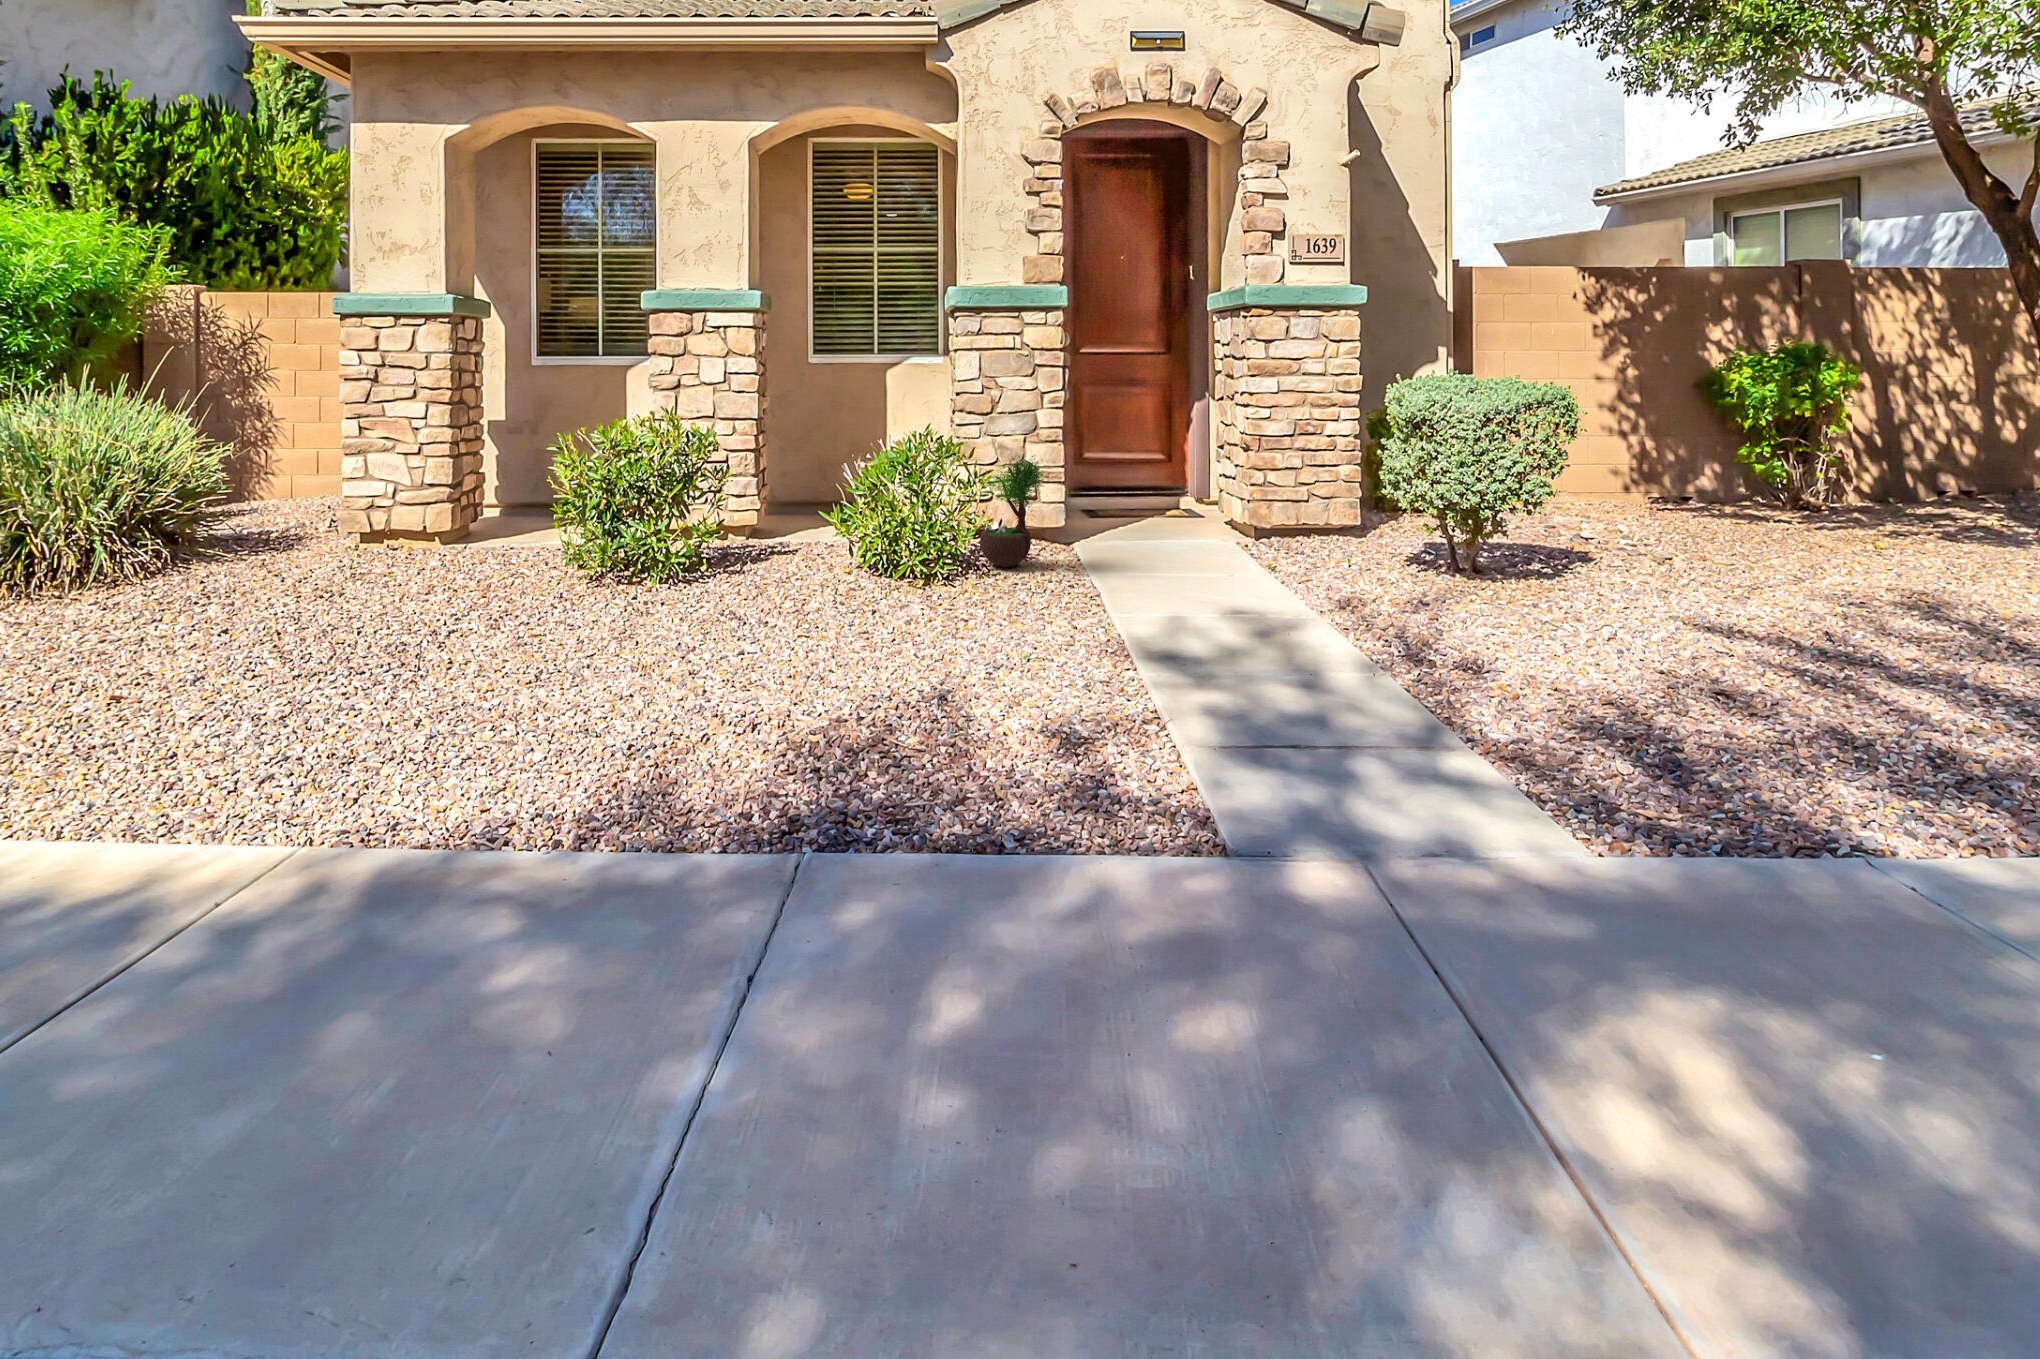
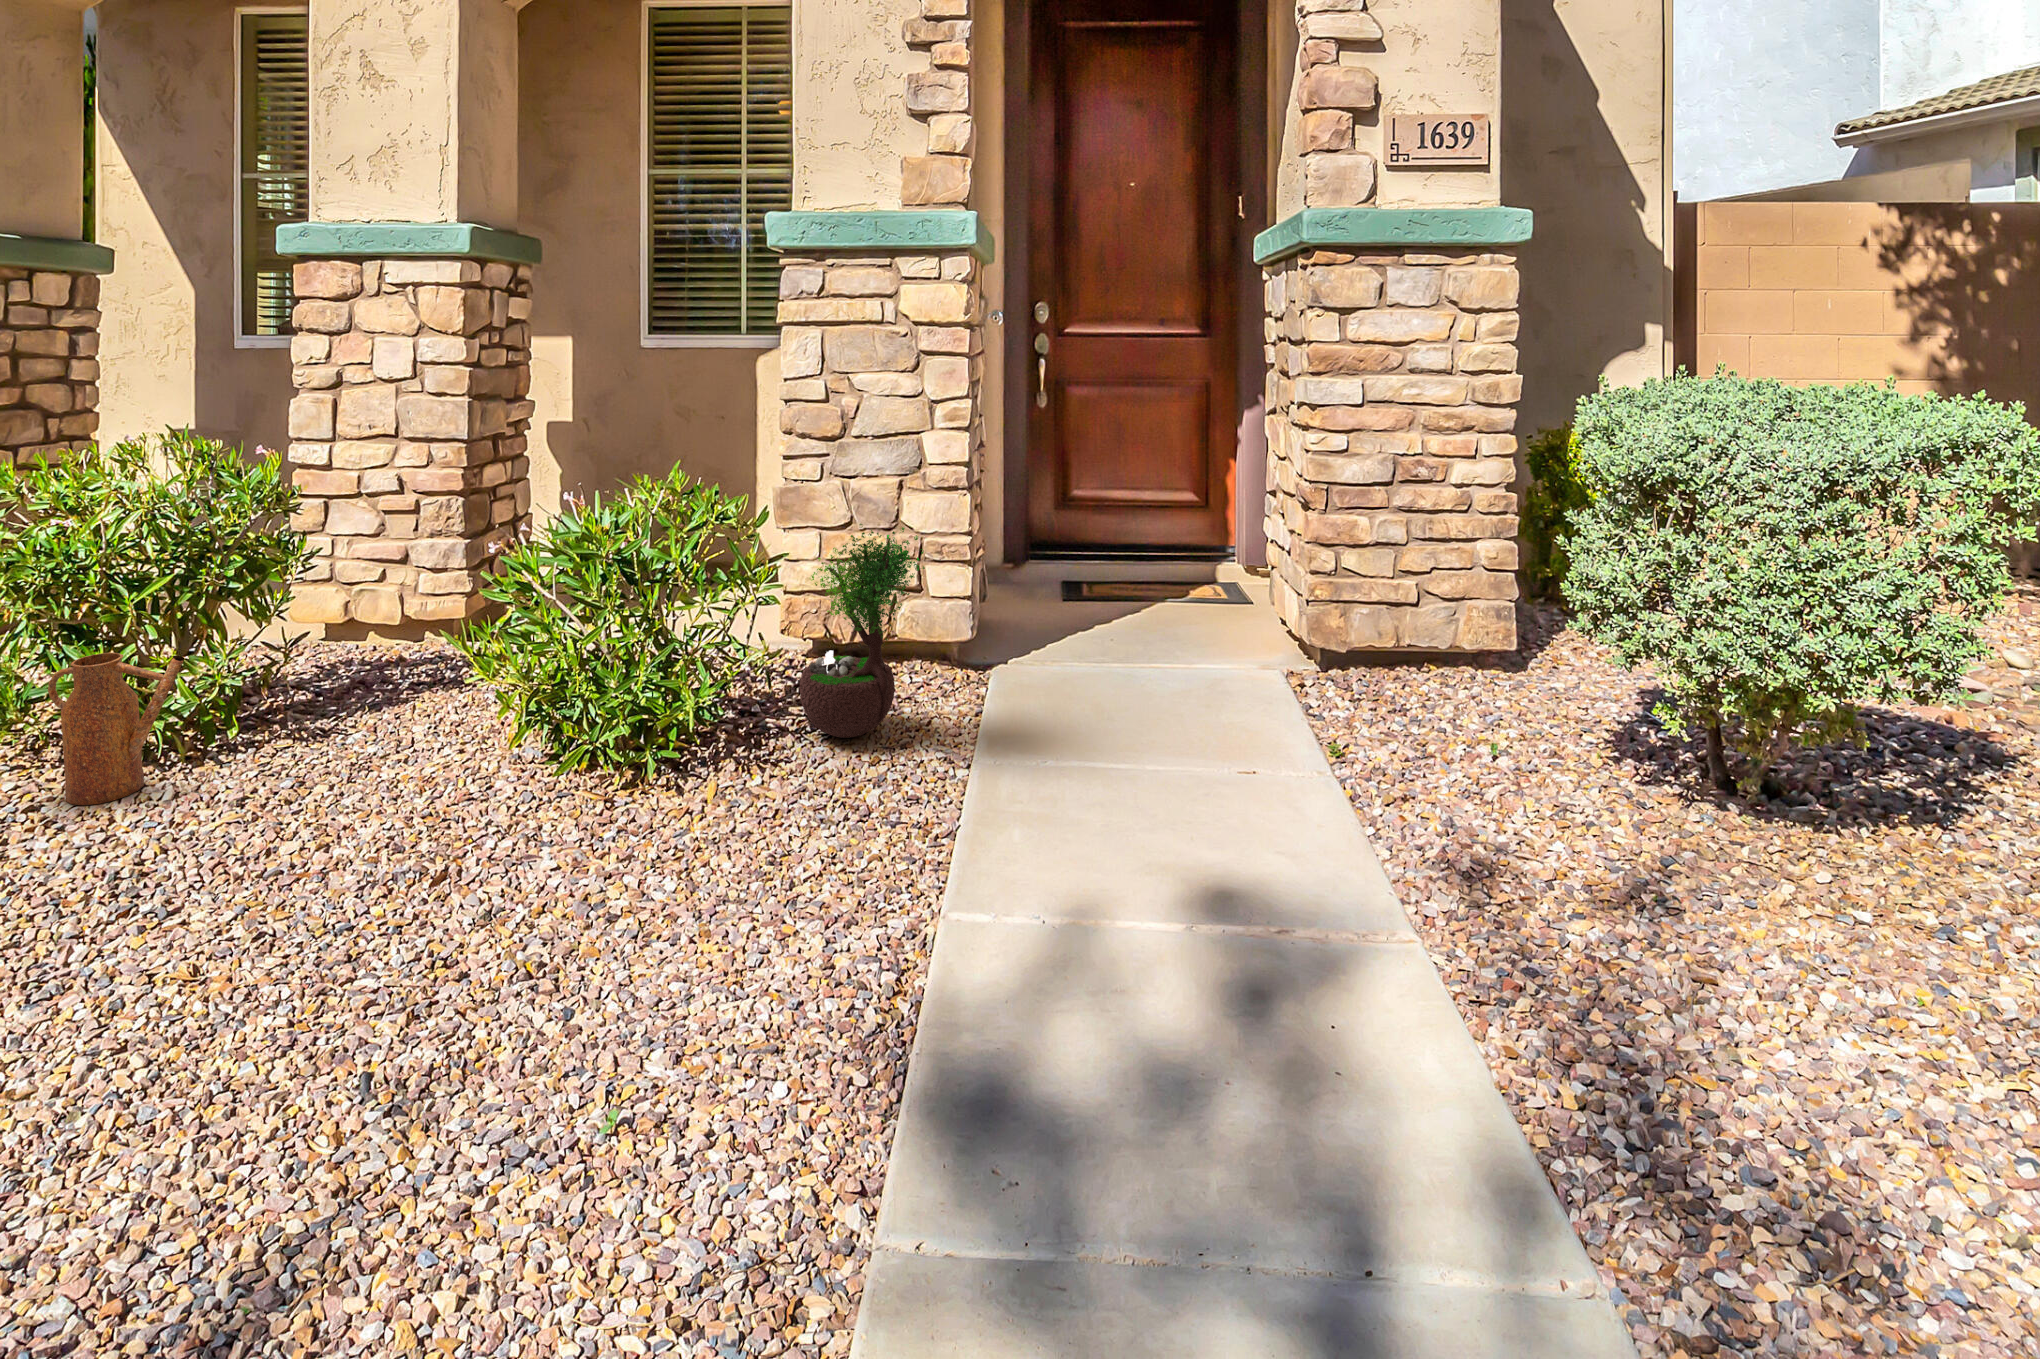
watering can: none [605,518,677,594] -> present [48,653,184,805]

